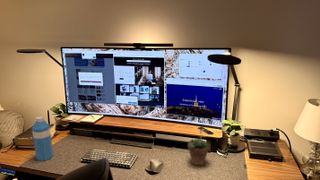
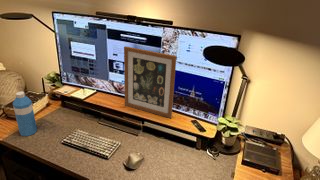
picture frame: none [132,68,180,129] -> present [124,46,176,118]
succulent plant: present [188,131,209,165] -> none [172,130,196,166]

